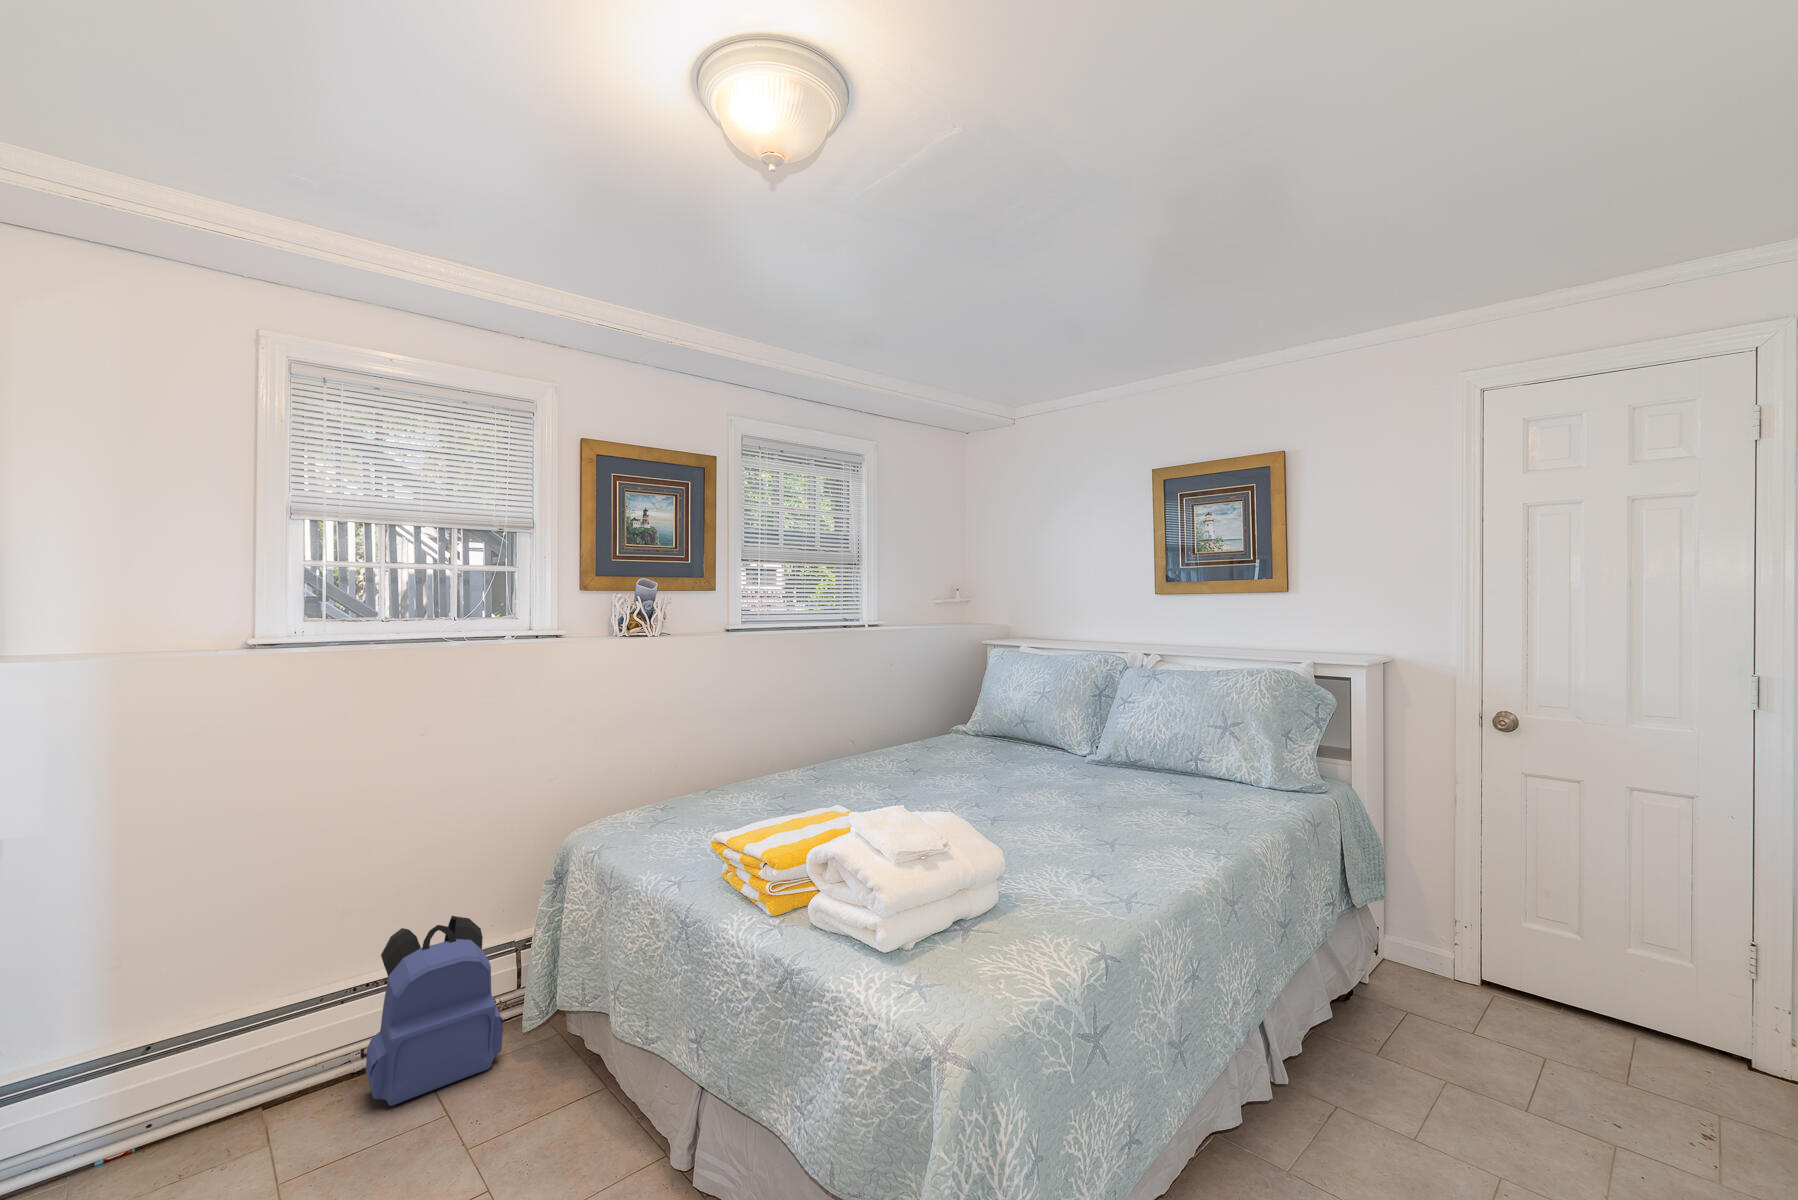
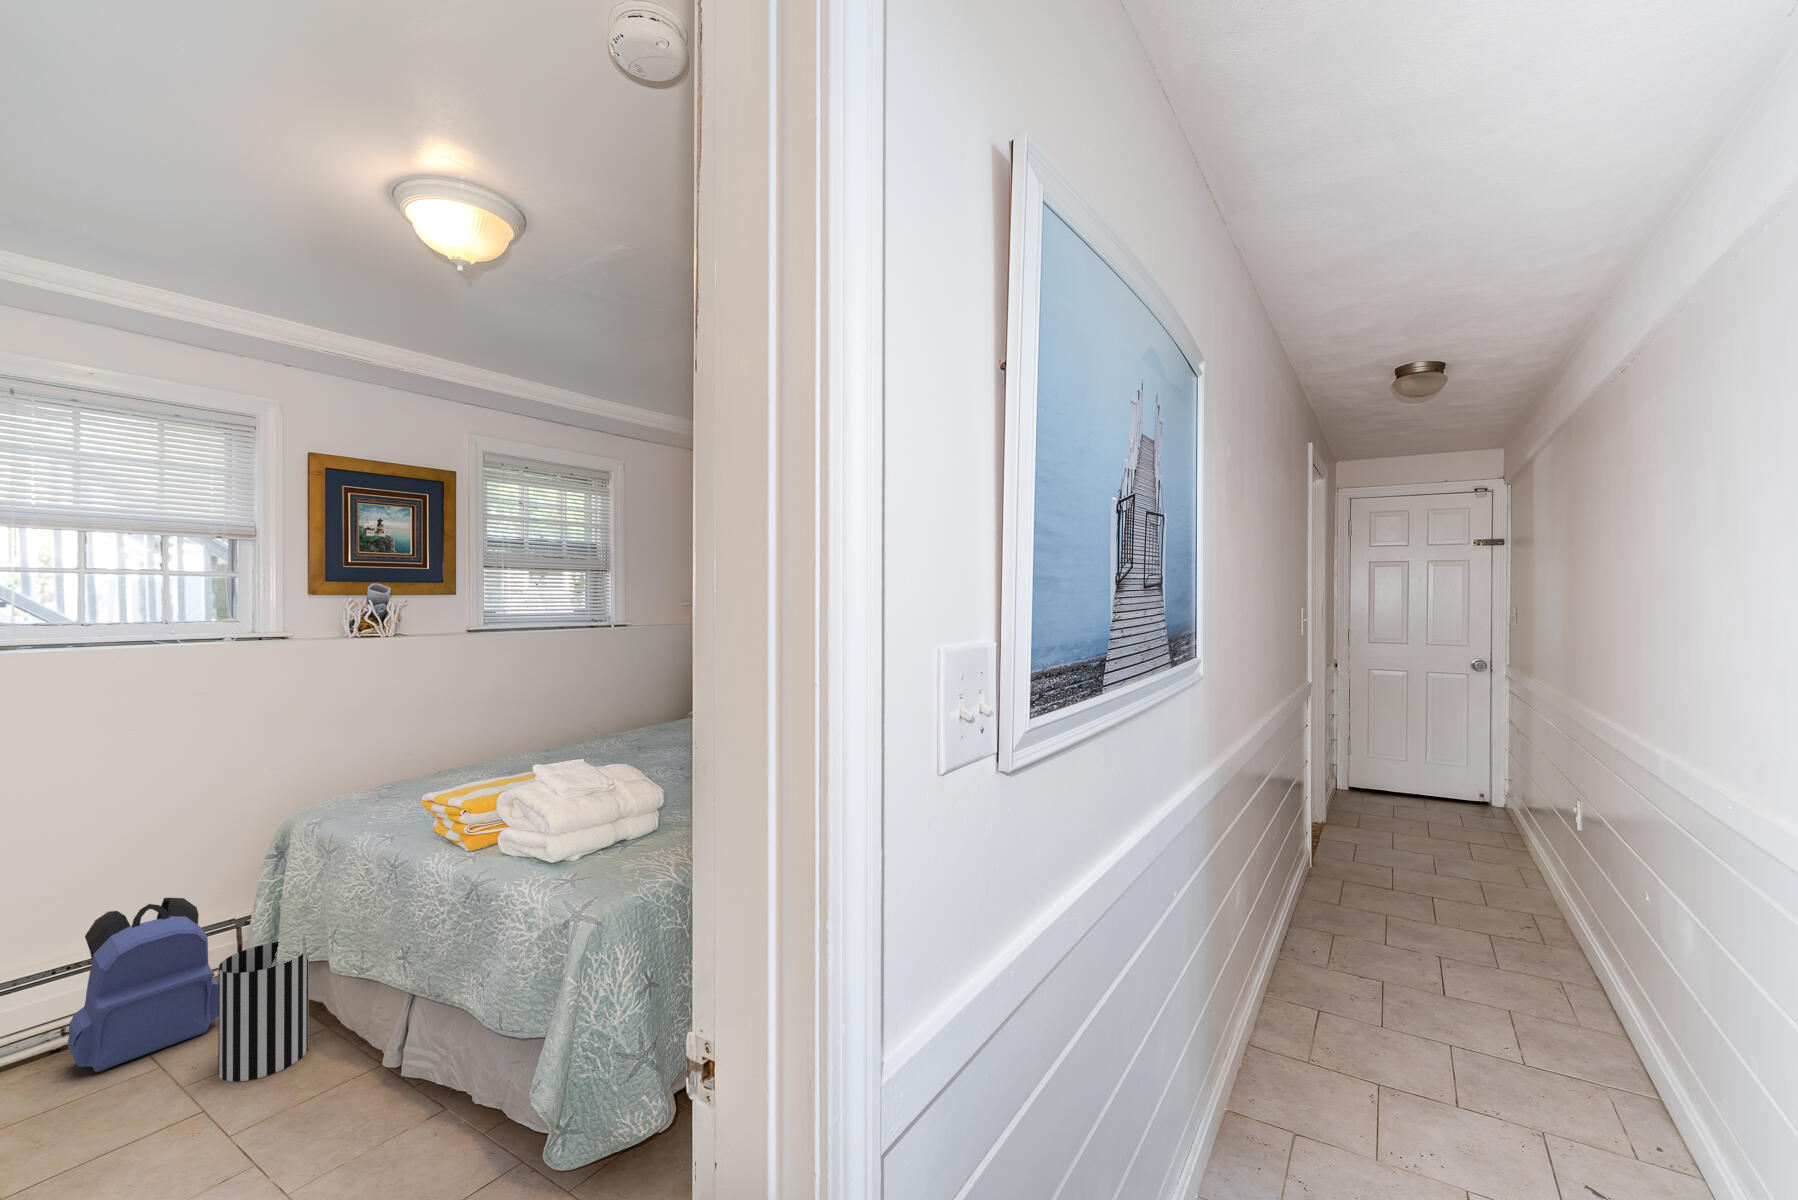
wastebasket: none [501,982,588,1147] -> present [218,942,309,1082]

